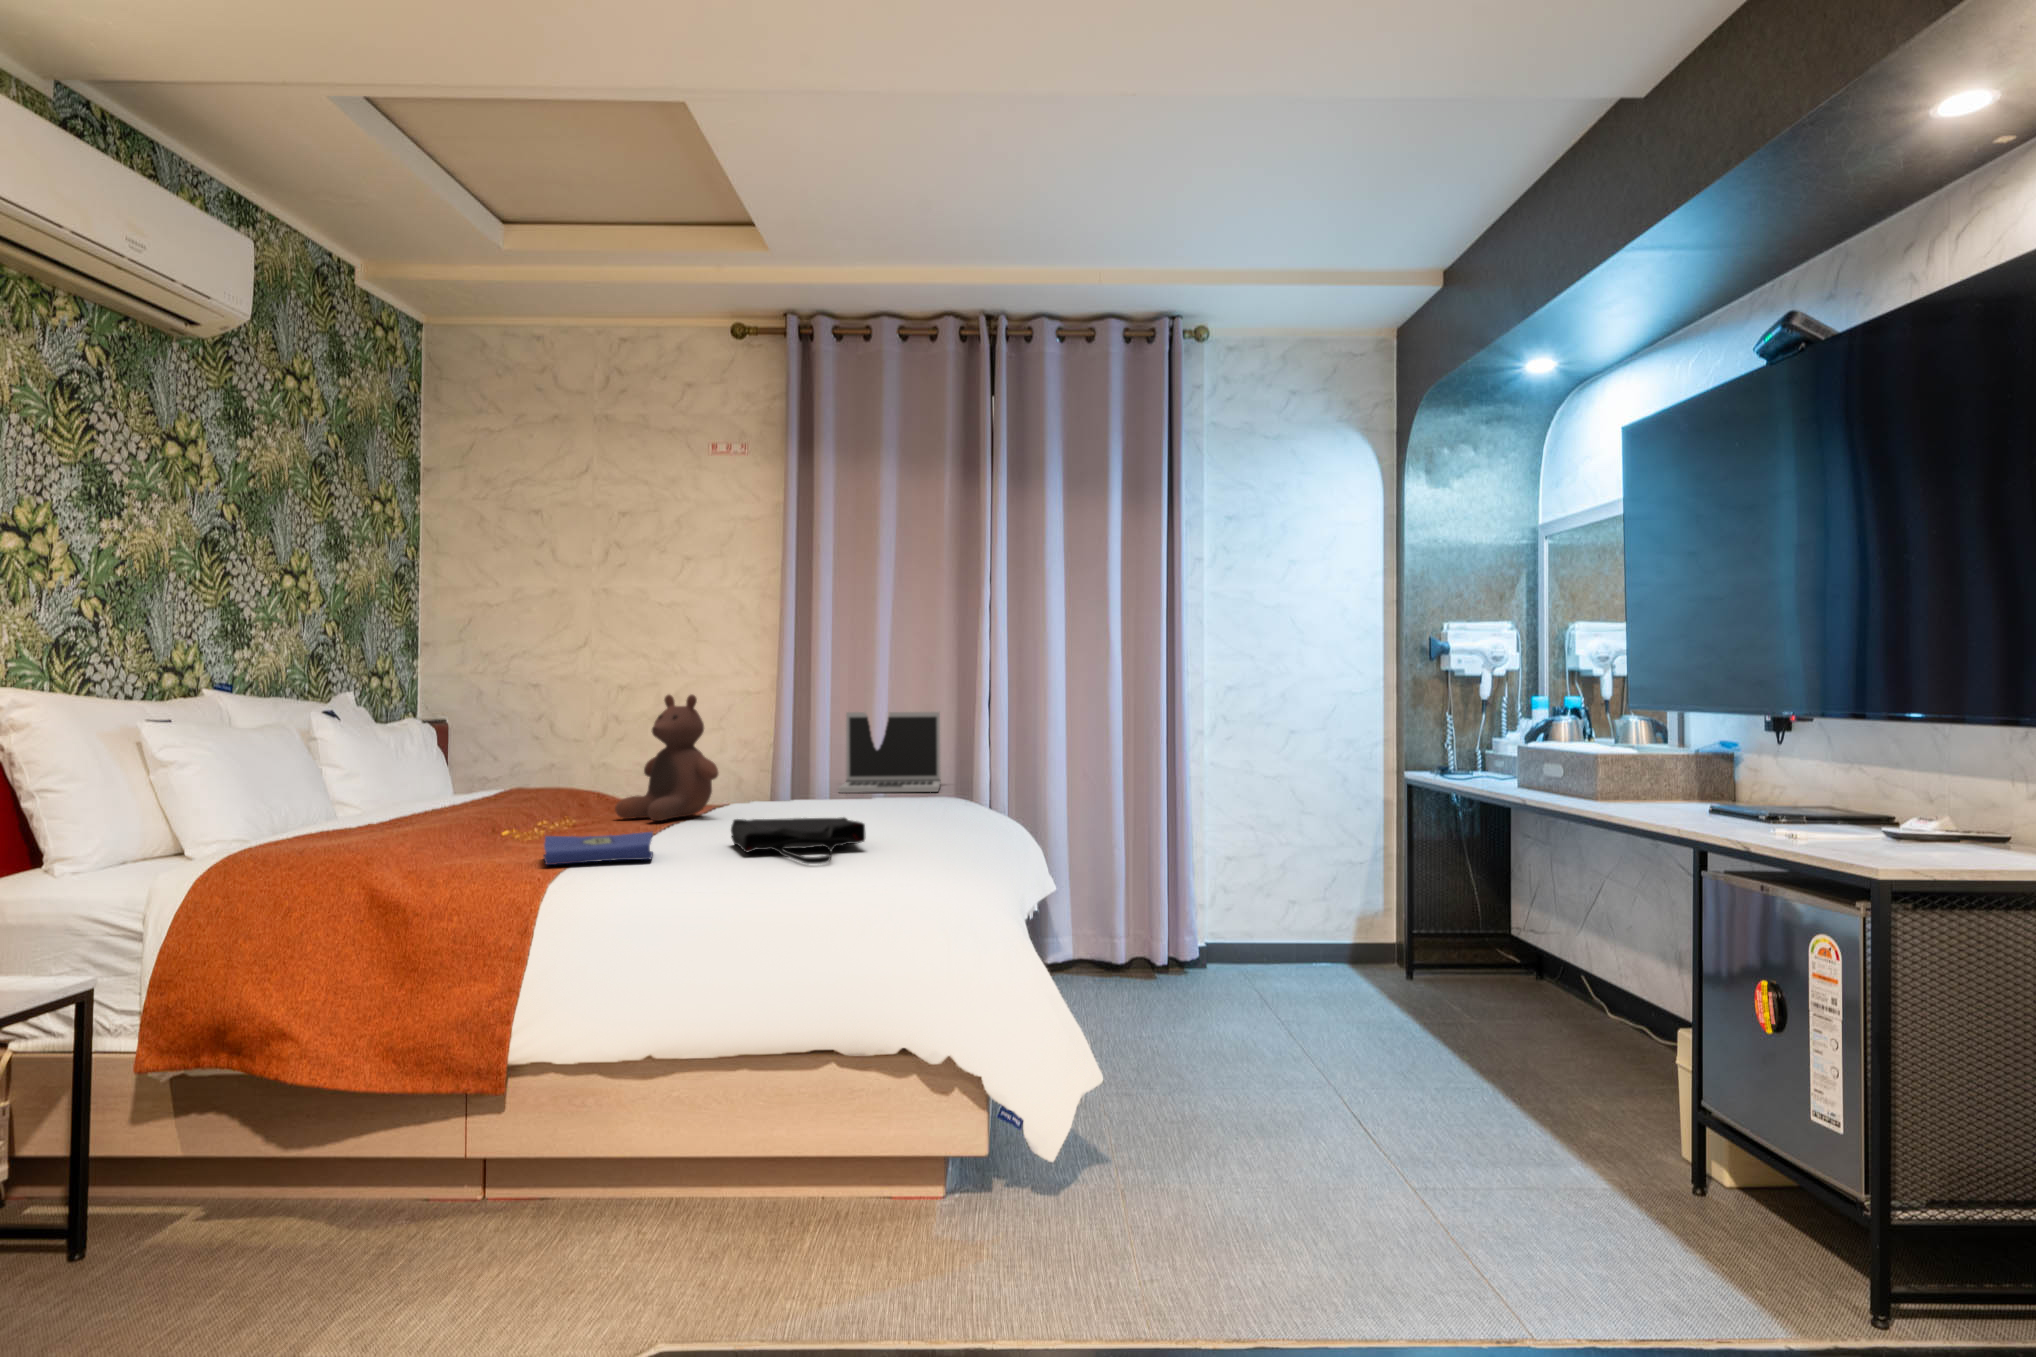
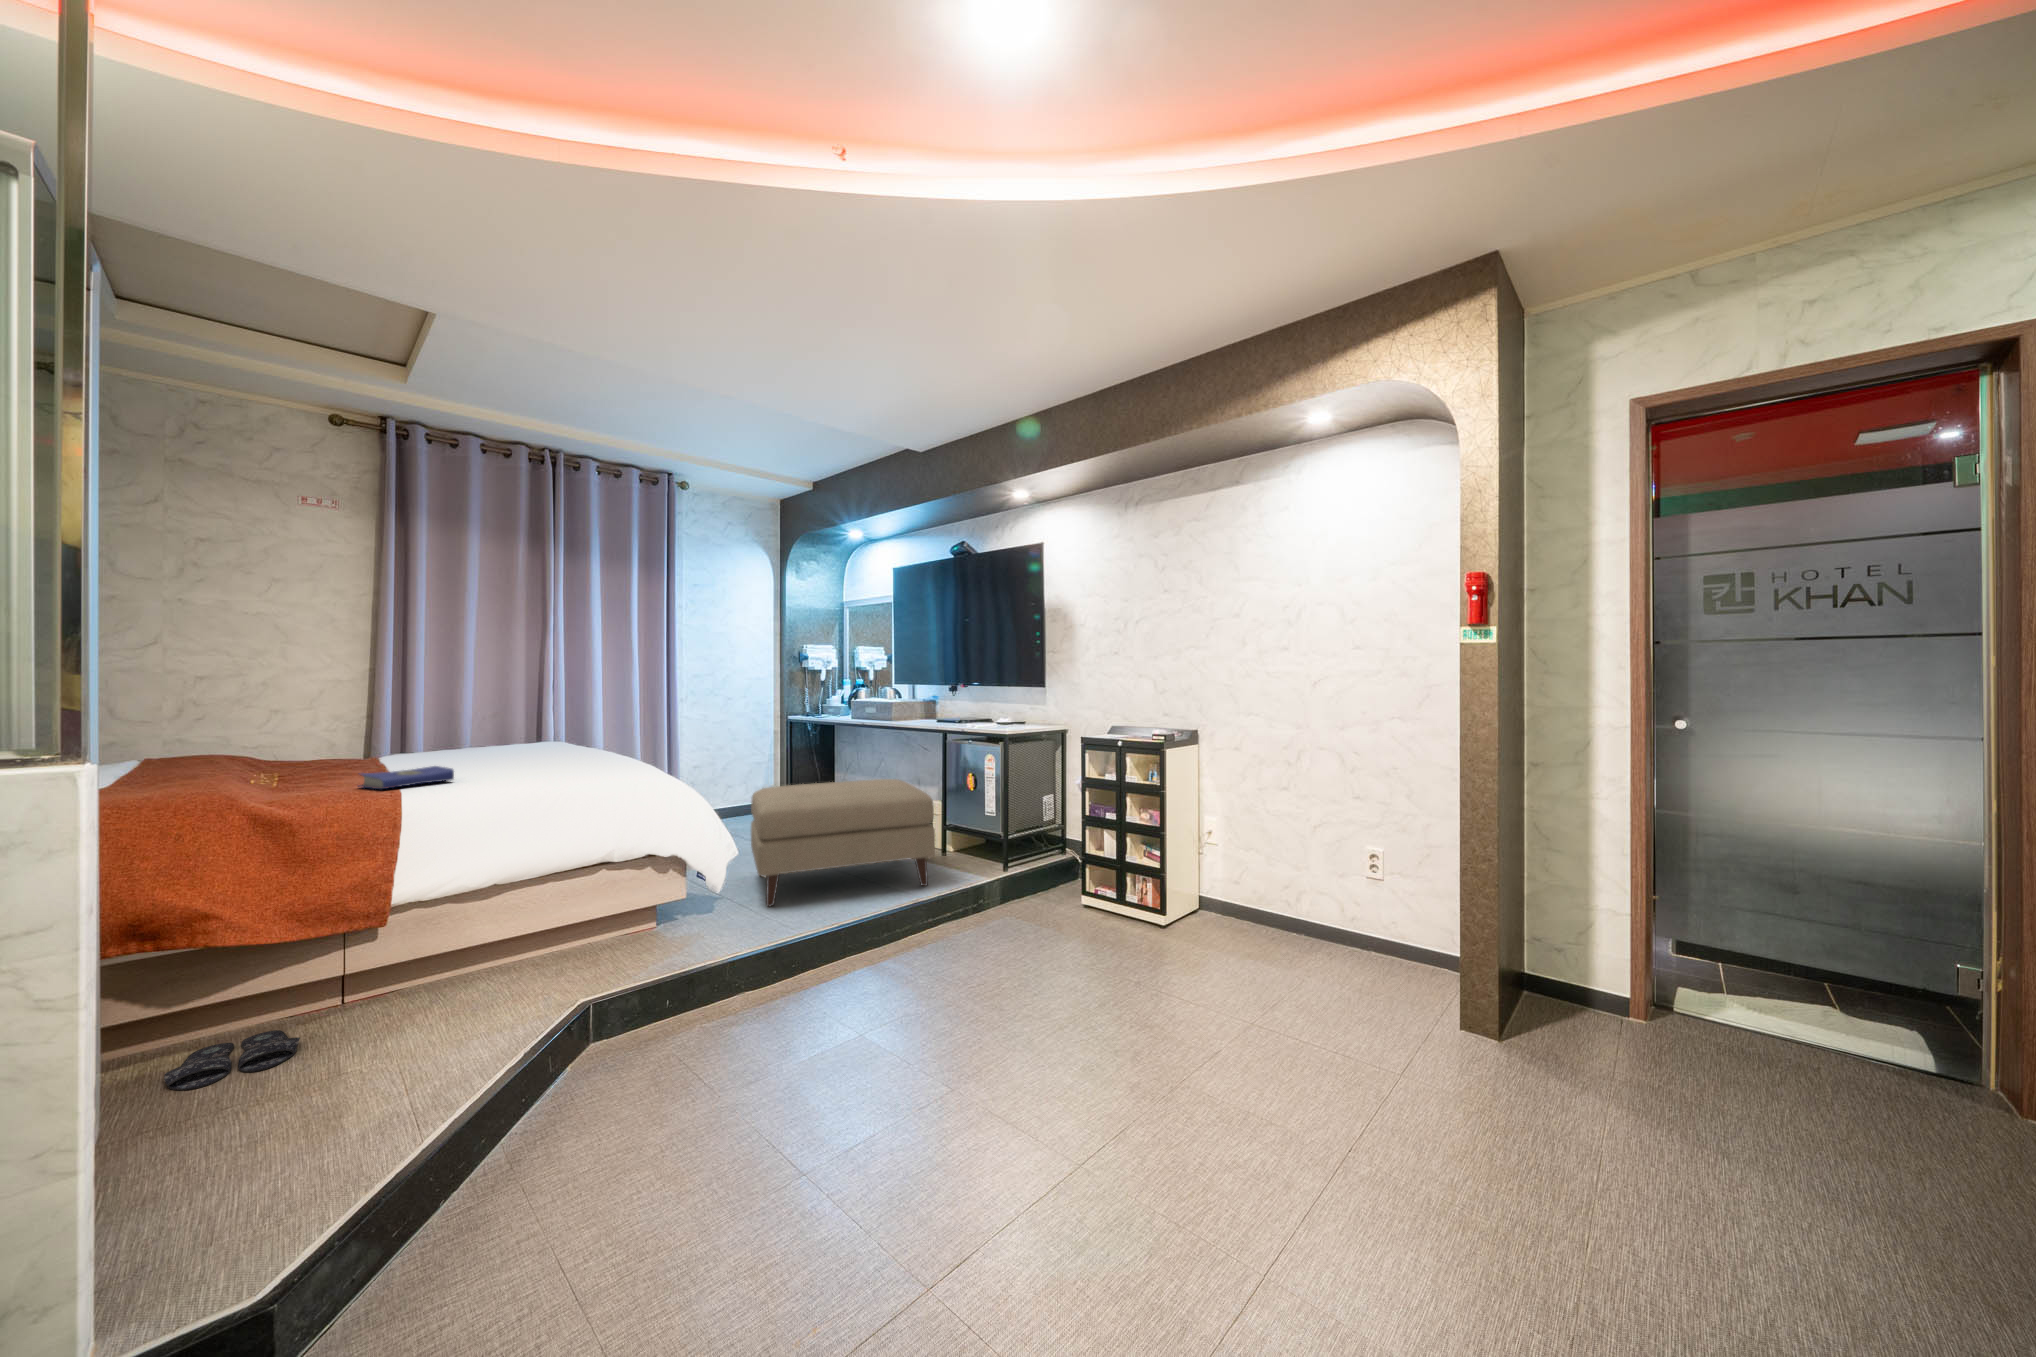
stuffed bear: present [615,695,718,821] -> none [318,682,409,768]
laptop: present [838,712,941,793] -> none [437,692,524,746]
tote bag: present [731,817,866,864] -> none [477,751,578,773]
ottoman: none [1148,931,1610,1280] -> present [751,779,935,907]
slippers: none [197,1222,377,1300] -> present [164,1030,300,1090]

